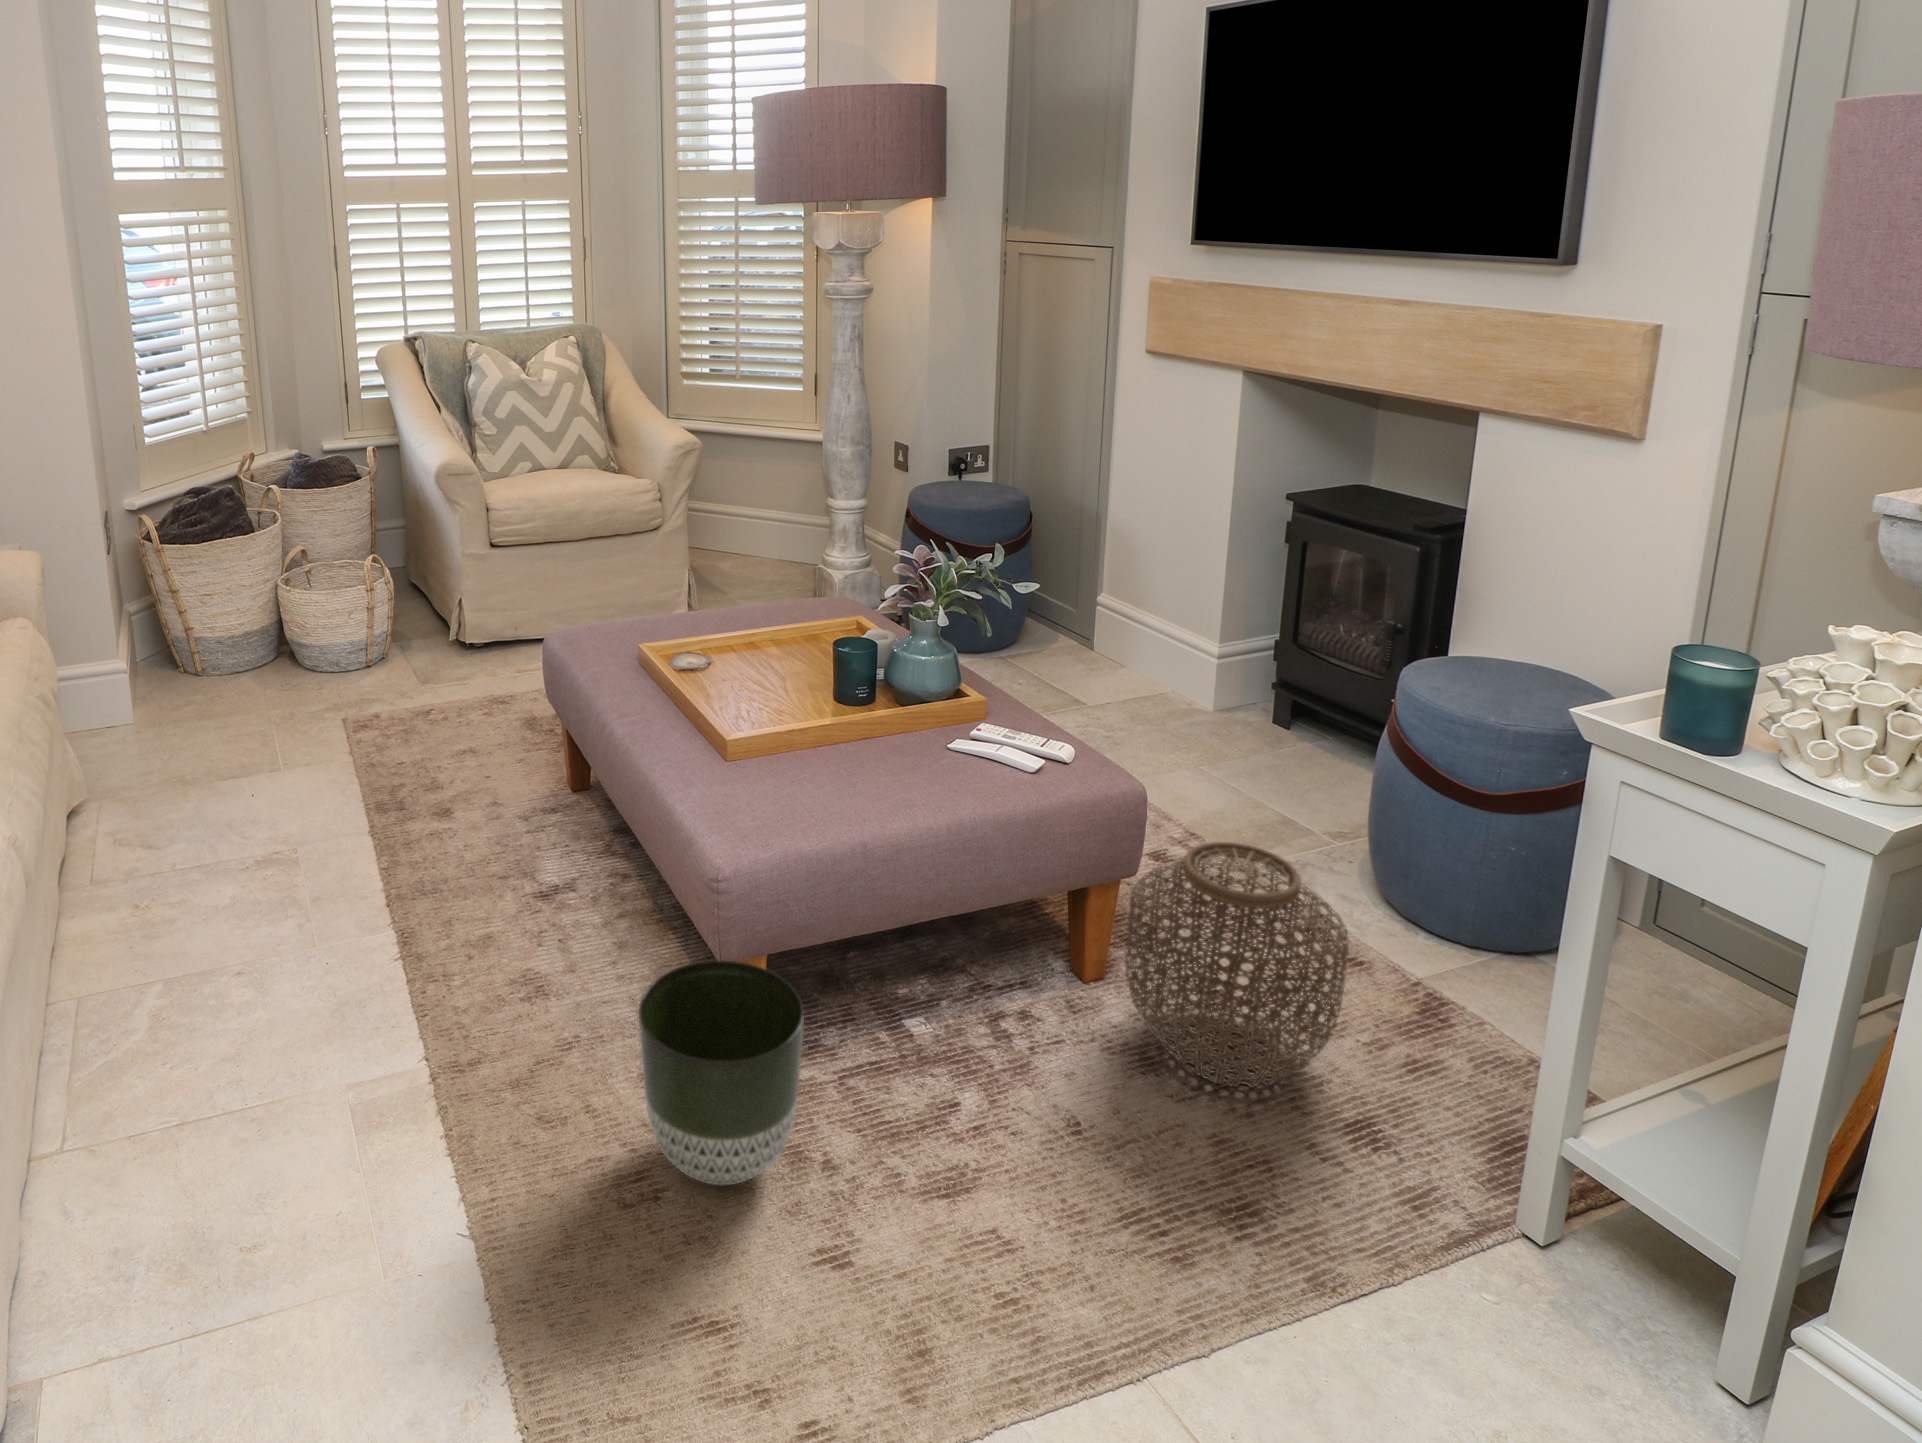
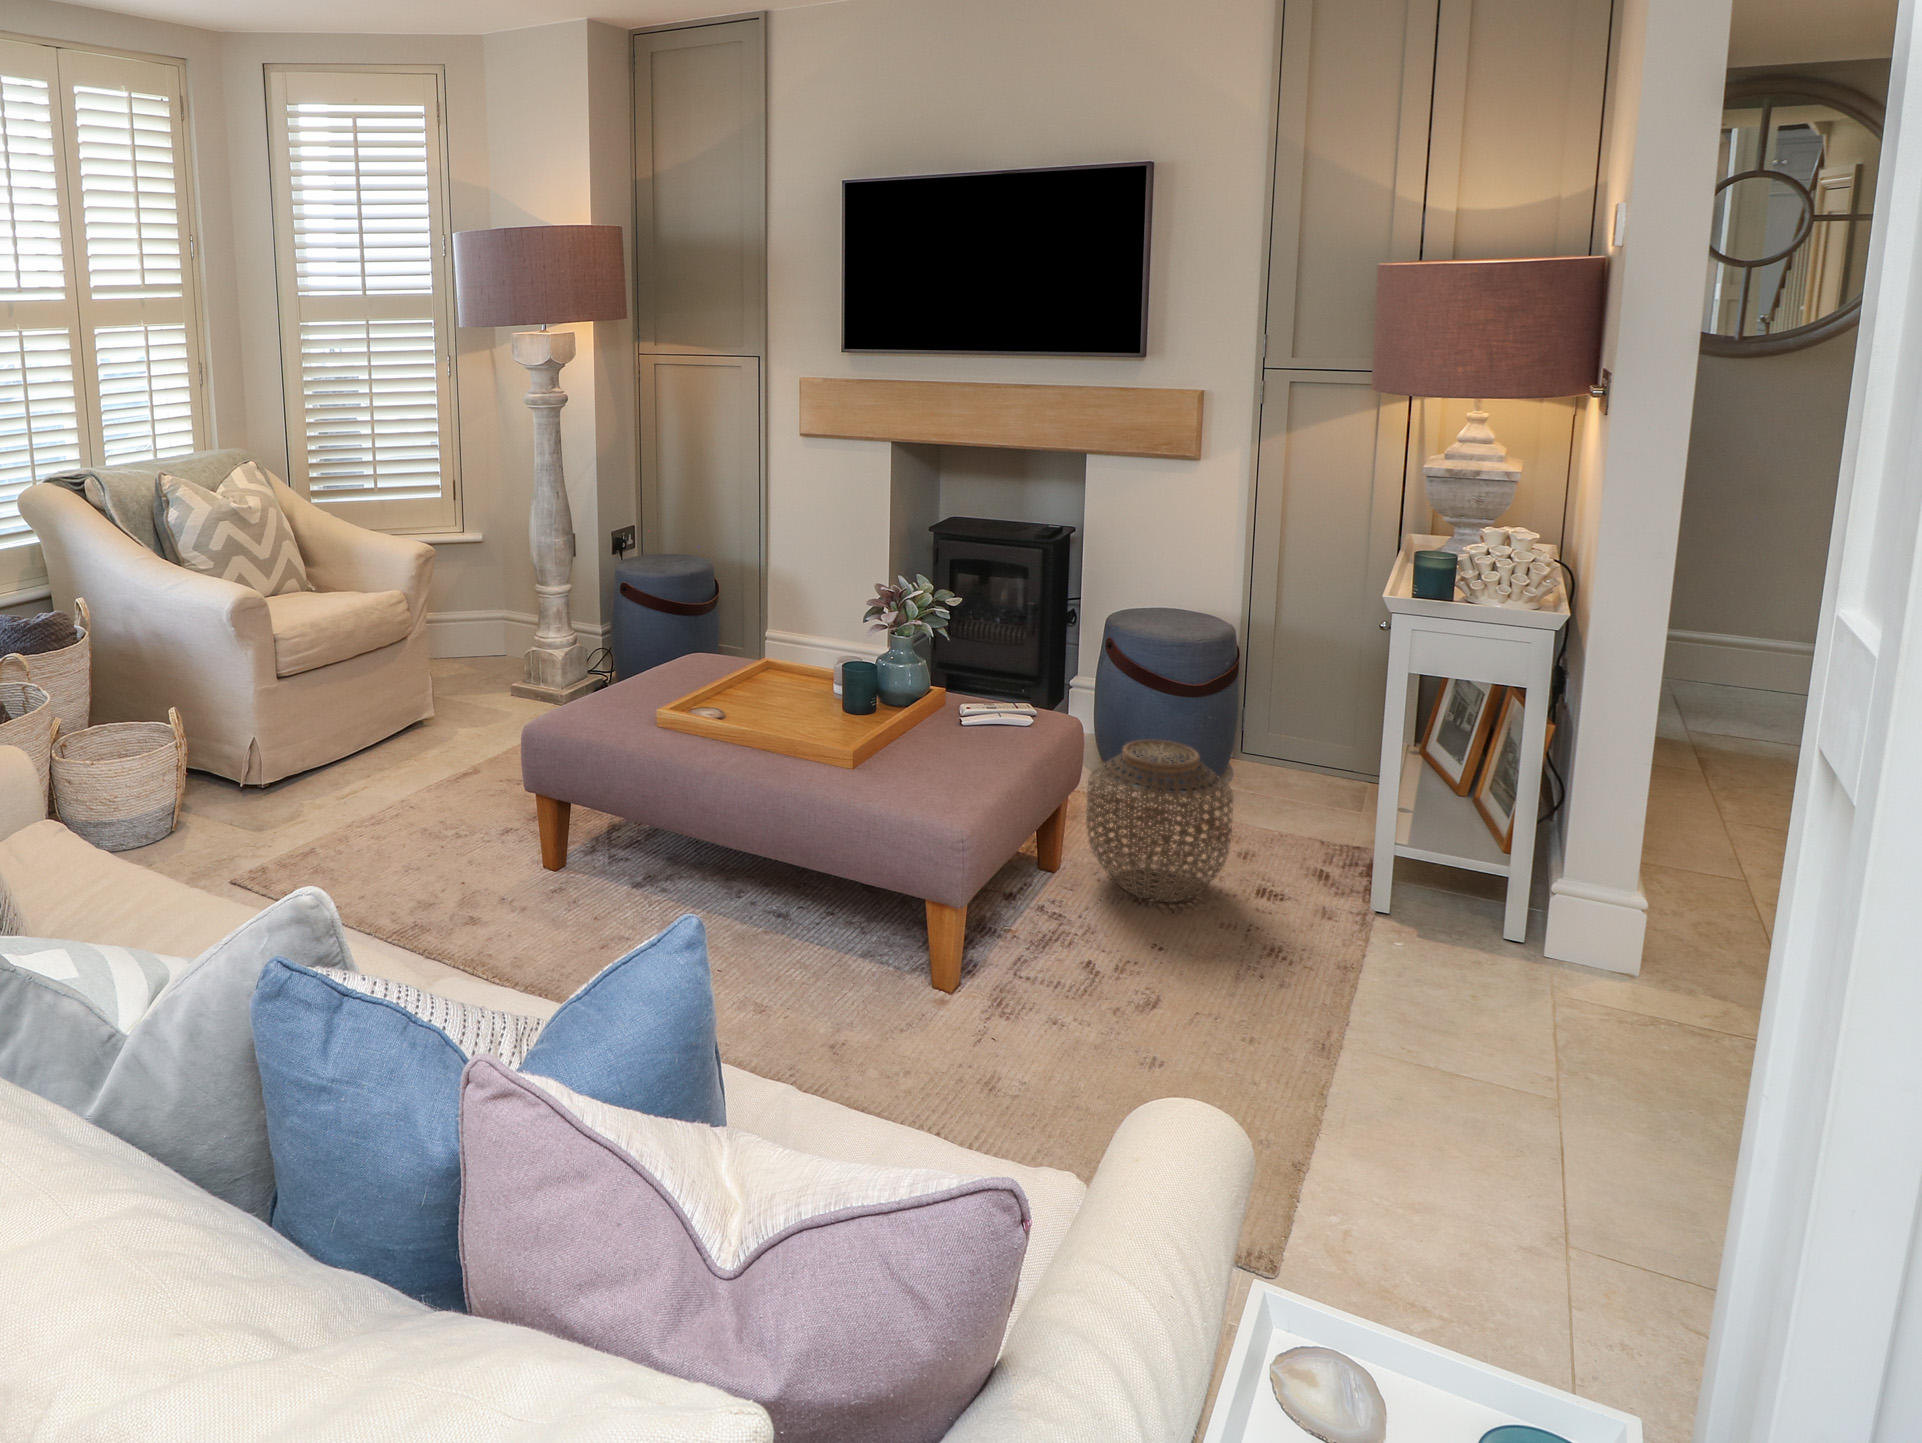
planter: present [639,960,804,1185] -> none [938,894,1068,1062]

